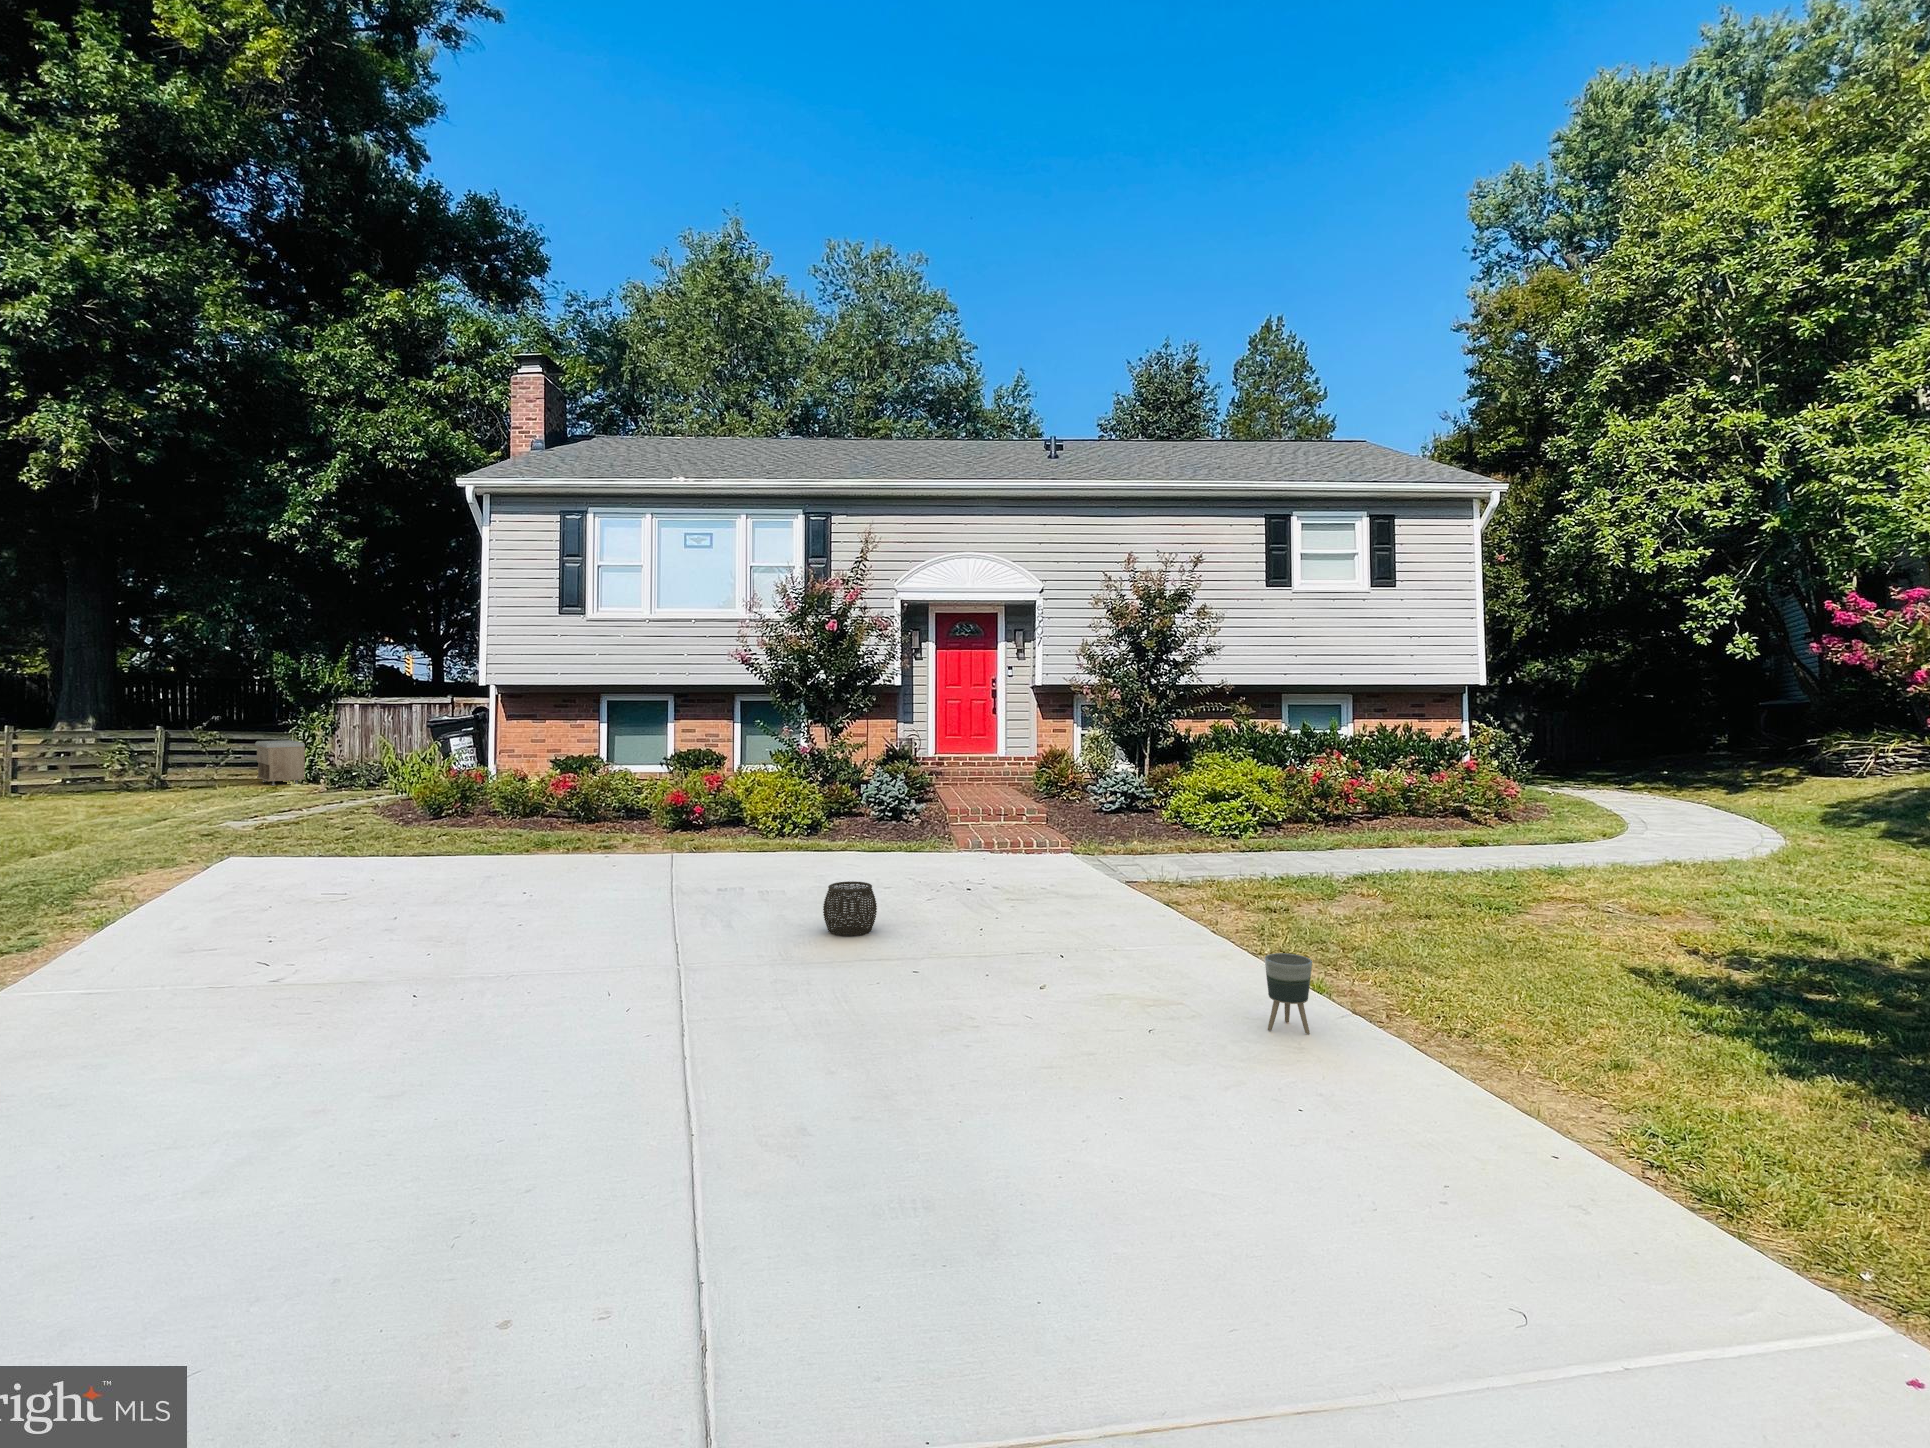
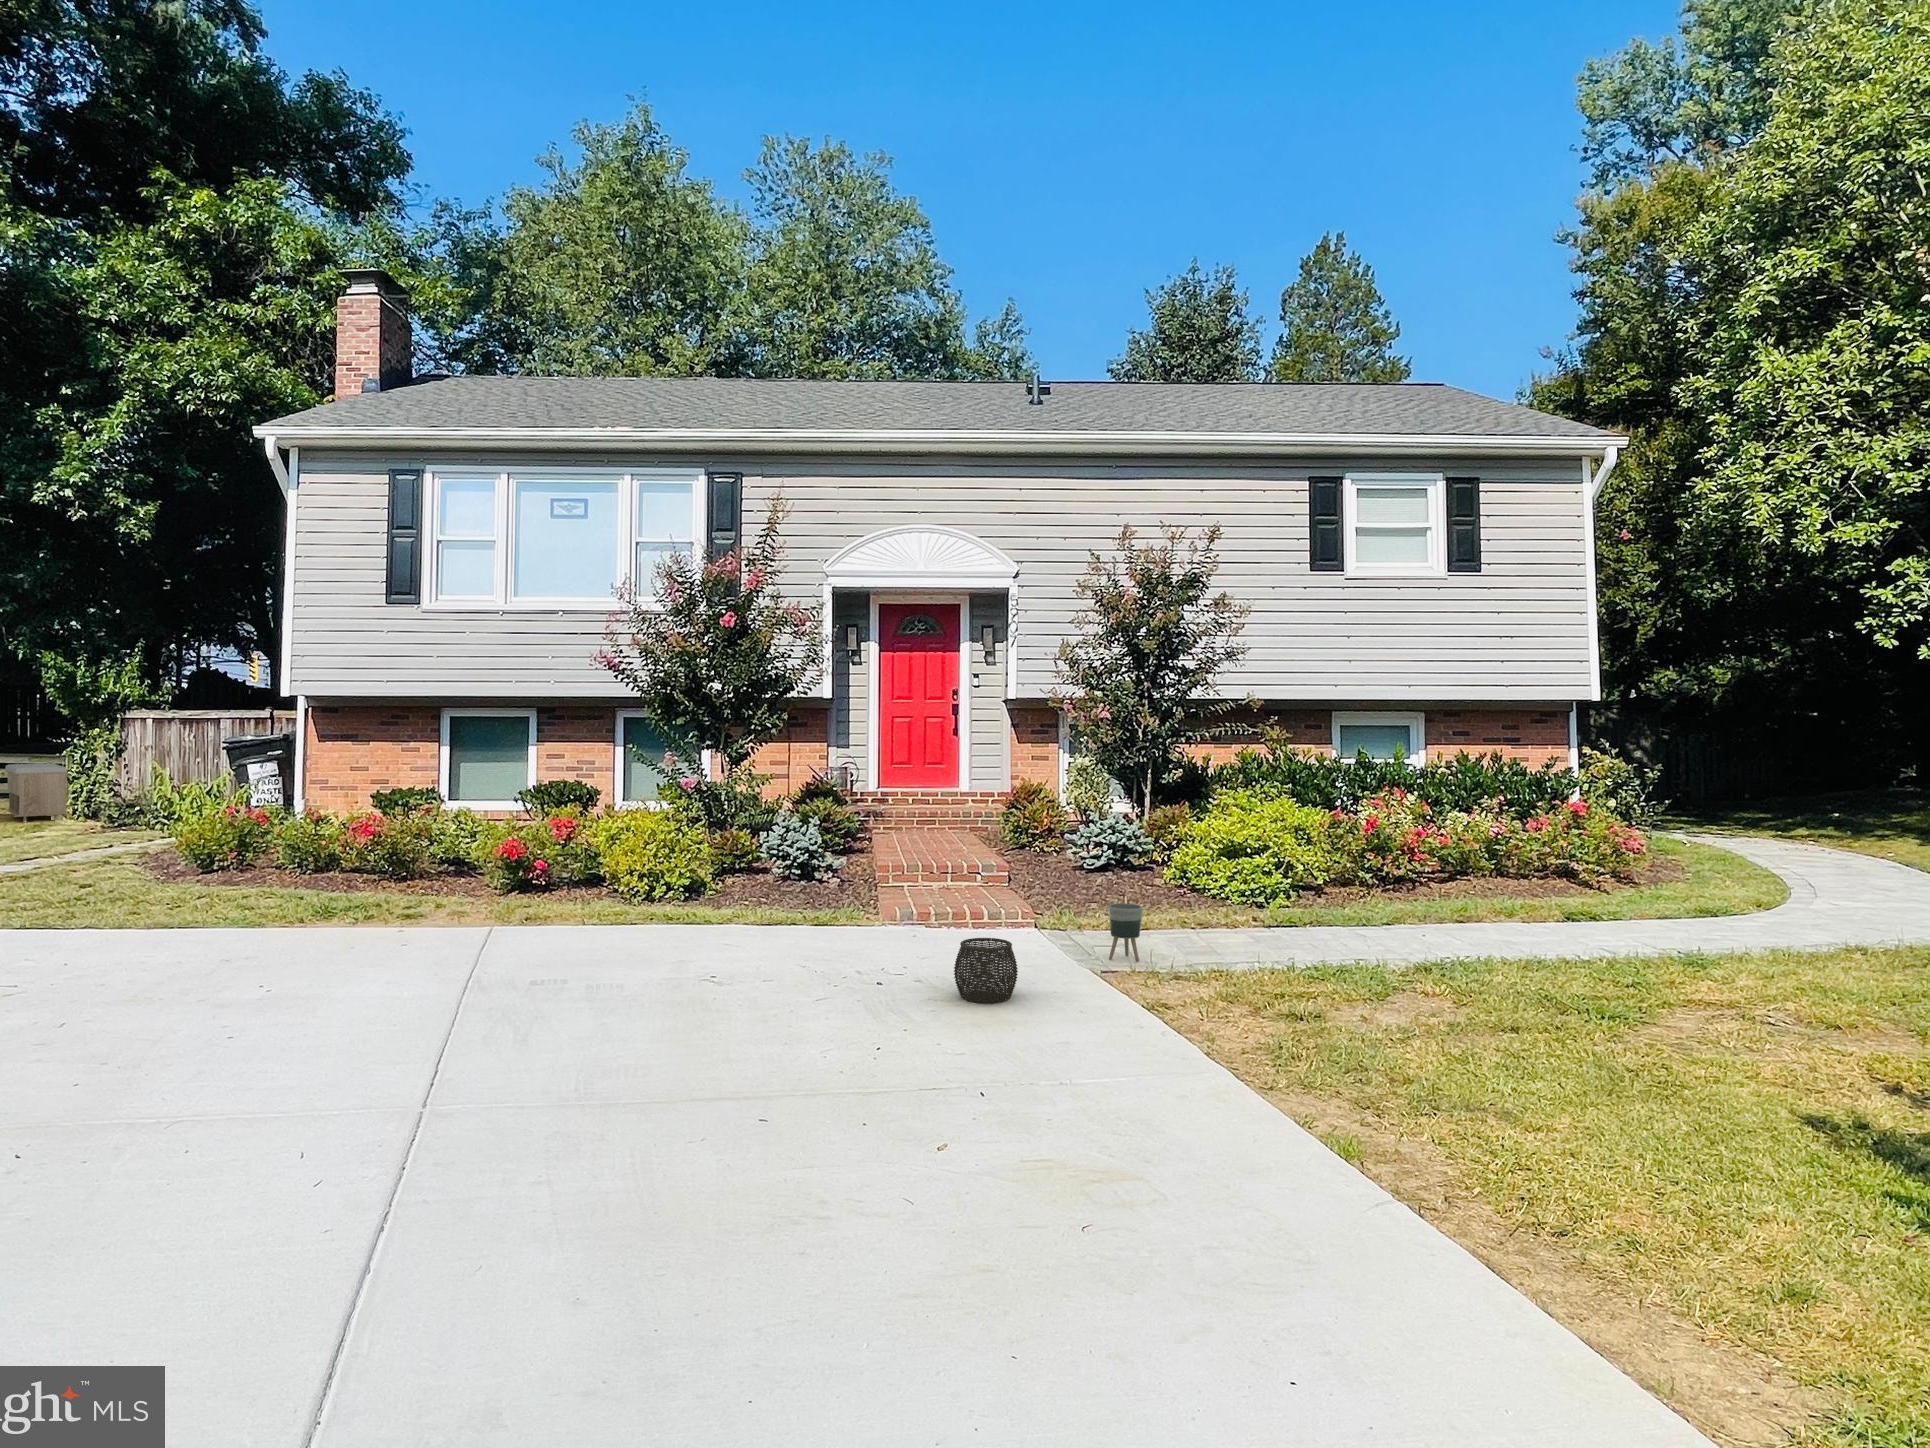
woven basket: present [823,881,877,936] -> present [954,938,1018,1003]
planter: present [1265,953,1312,1034] -> present [1108,903,1143,962]

